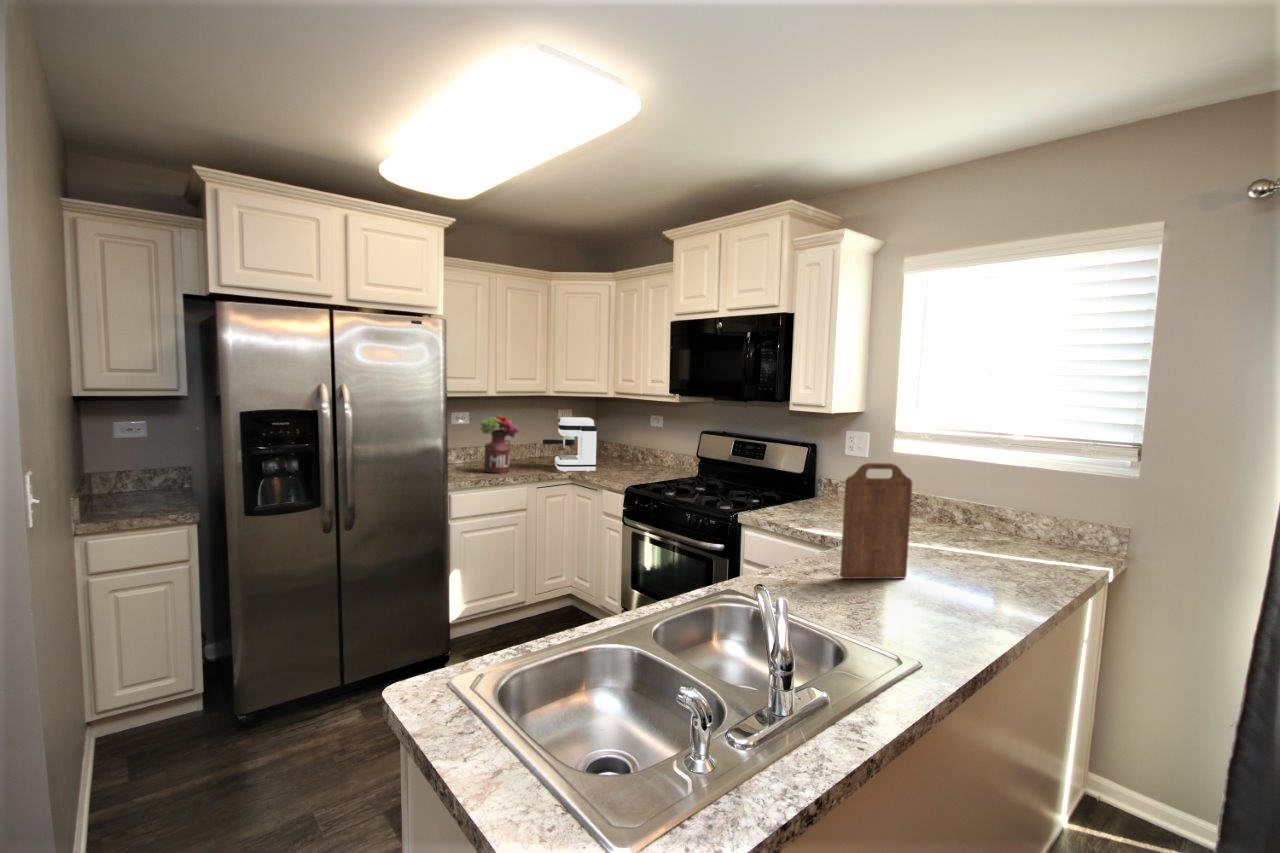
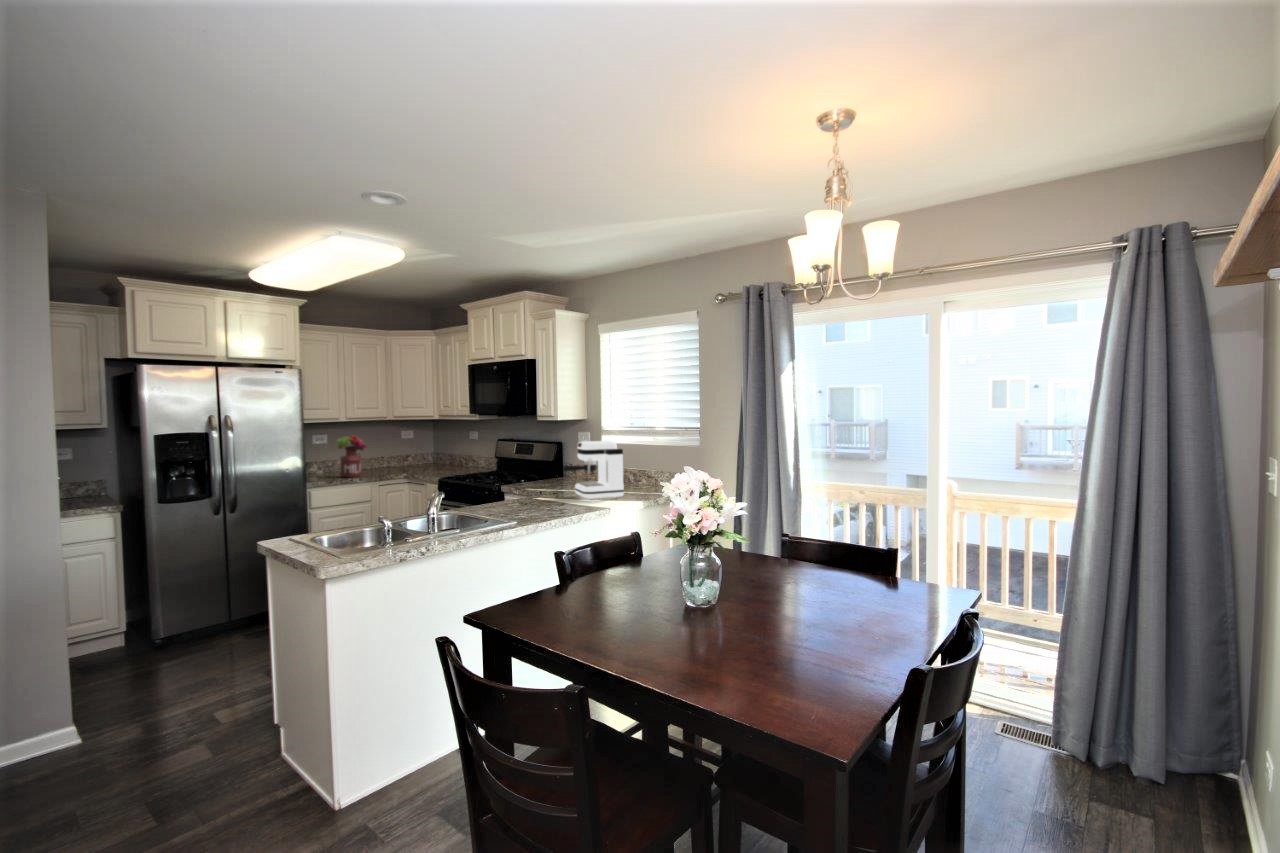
coffee maker: present [543,417,597,472] -> present [563,441,624,500]
cutting board: present [840,463,912,578] -> none [517,441,555,504]

